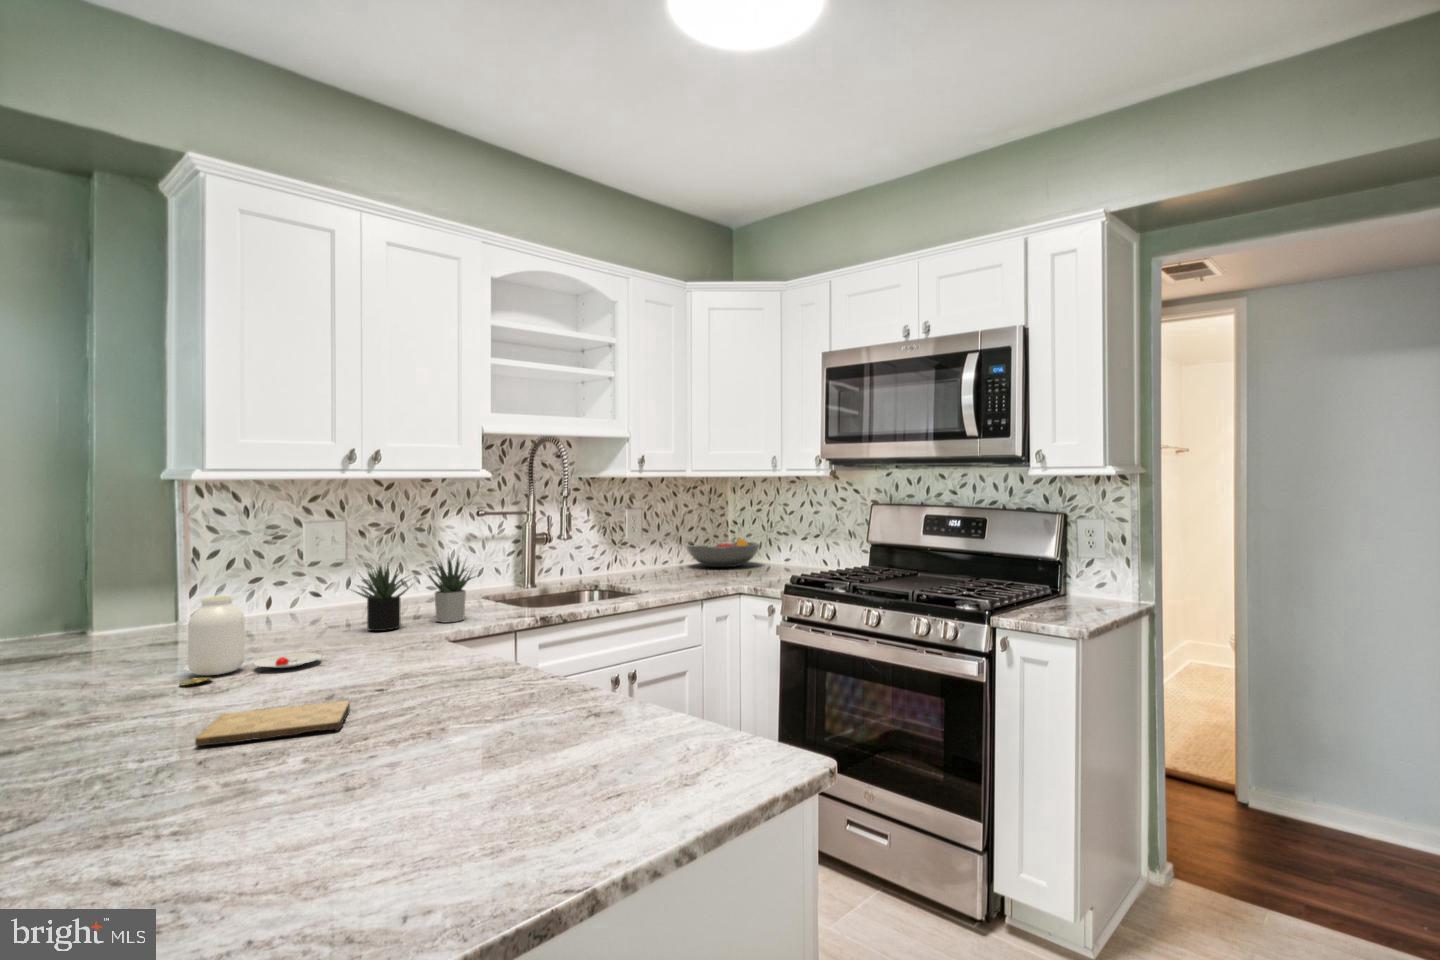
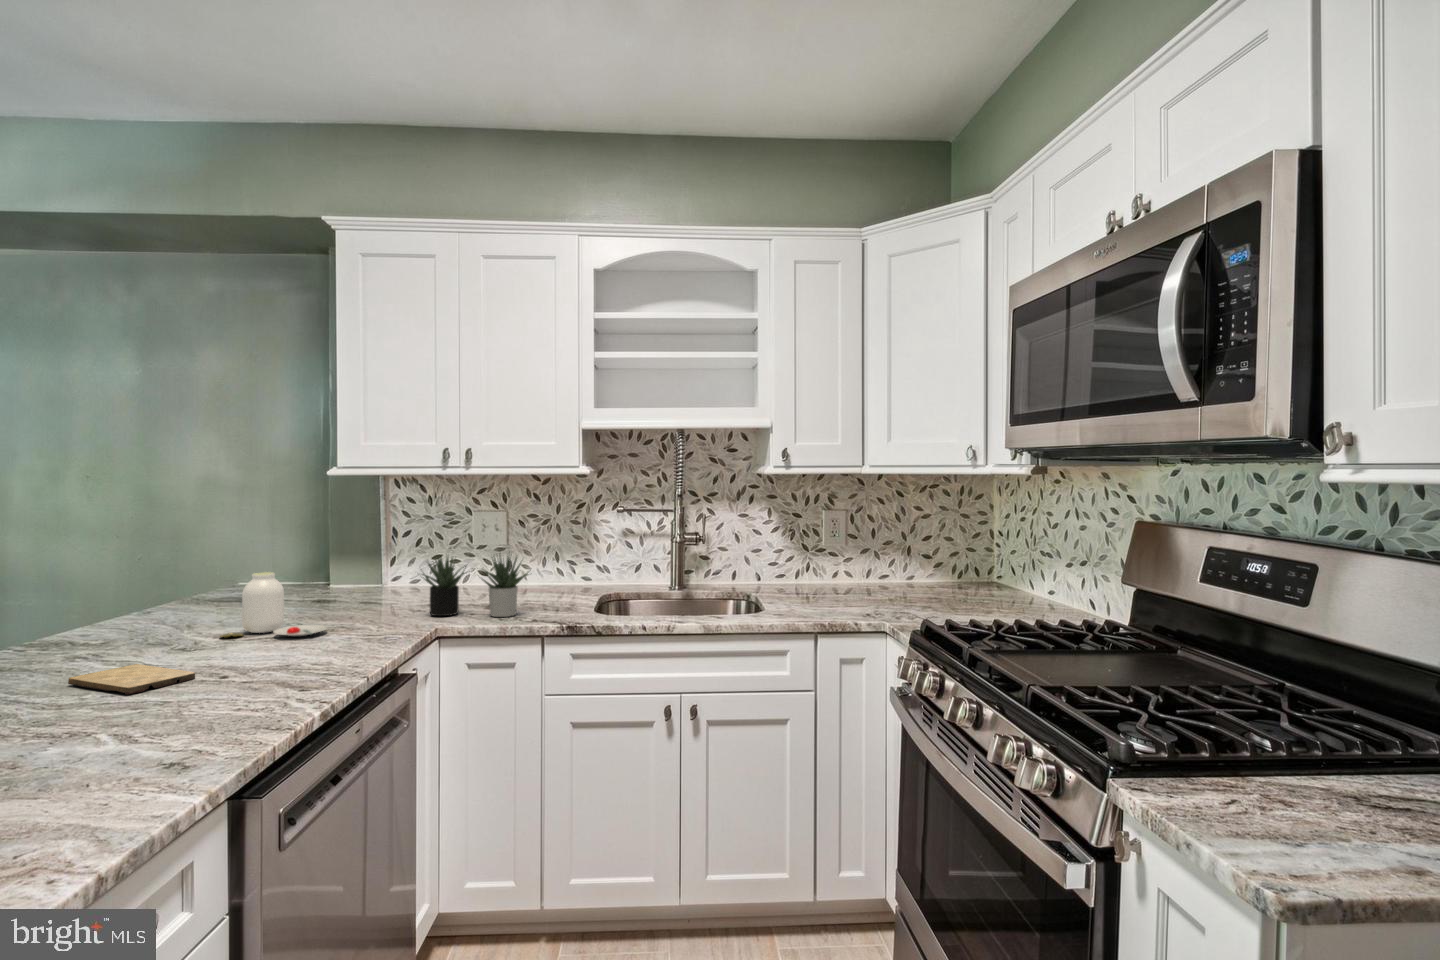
fruit bowl: present [686,538,760,567] -> none [898,555,1004,594]

